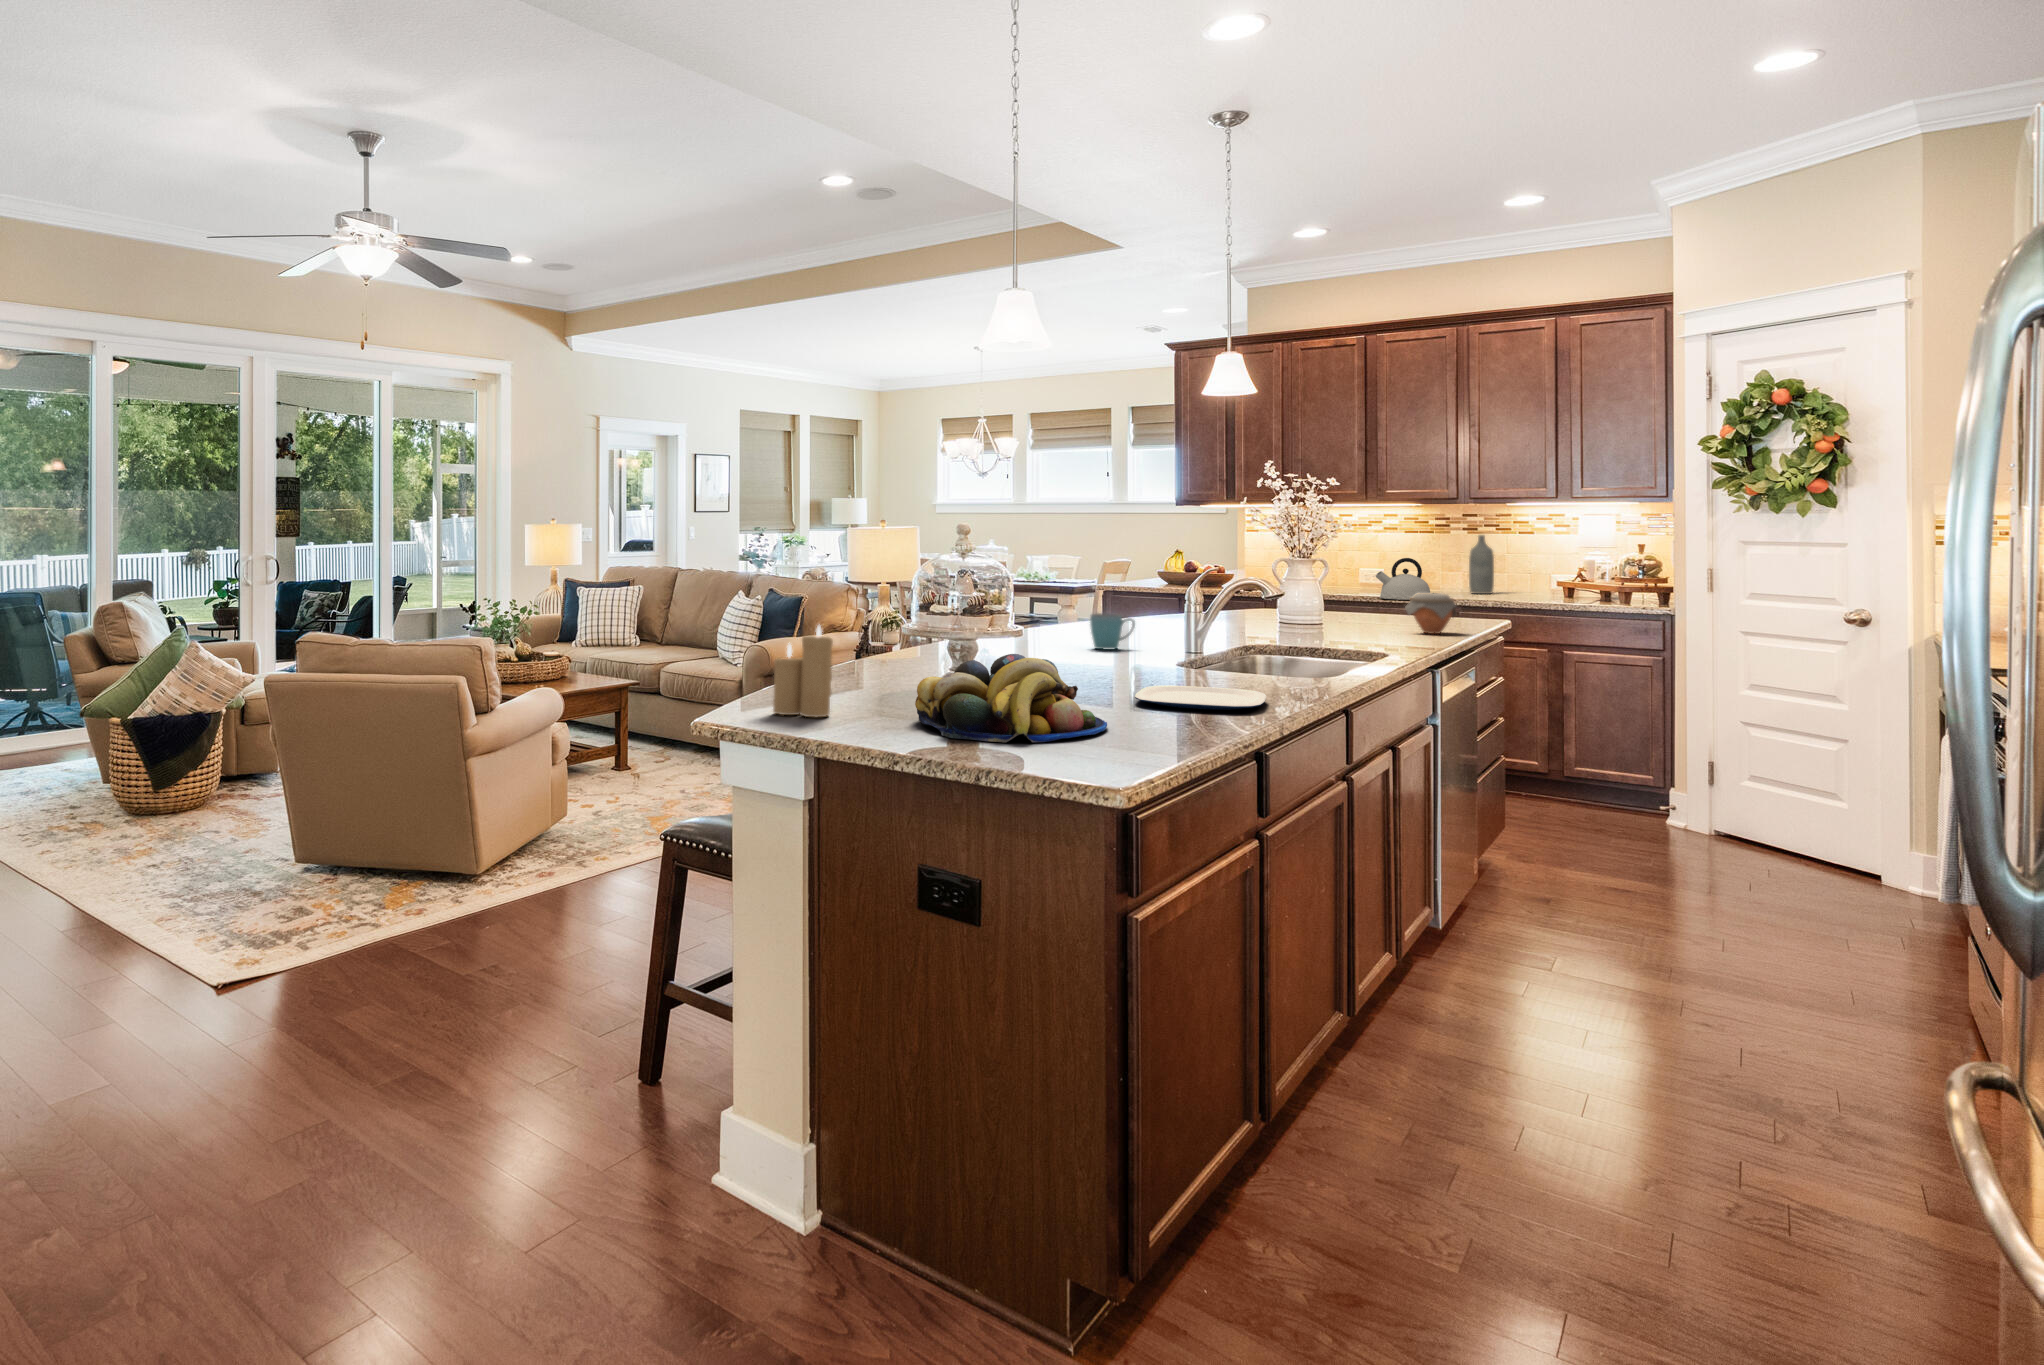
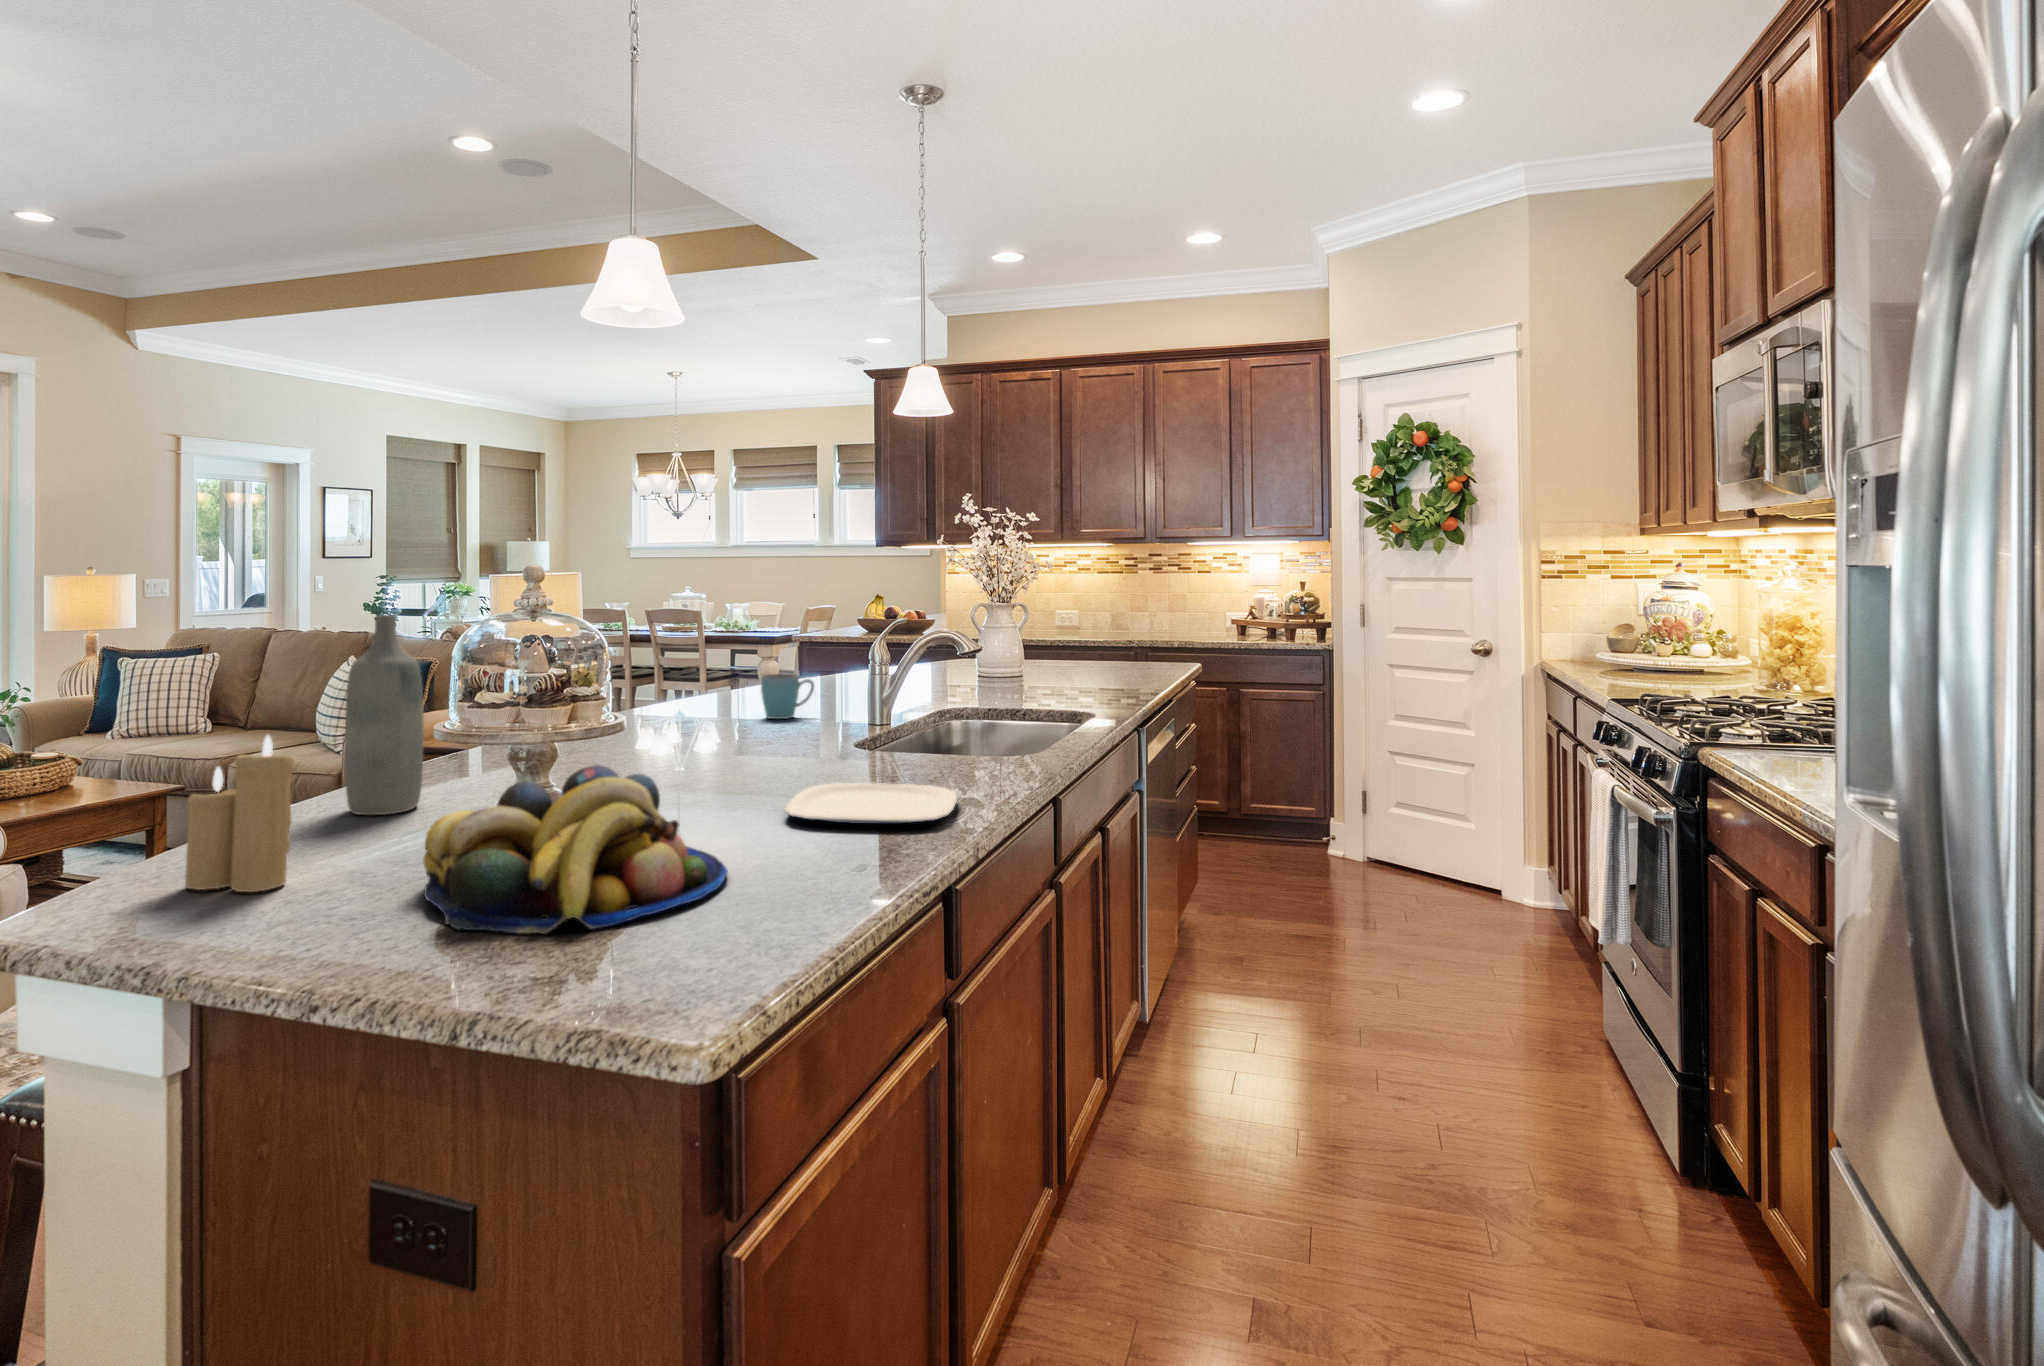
bottle: present [1469,535,1494,594] -> present [345,615,424,815]
kettle: present [1376,558,1430,600] -> none [1070,596,1122,638]
jar: present [1405,593,1456,634] -> none [1104,636,1154,680]

